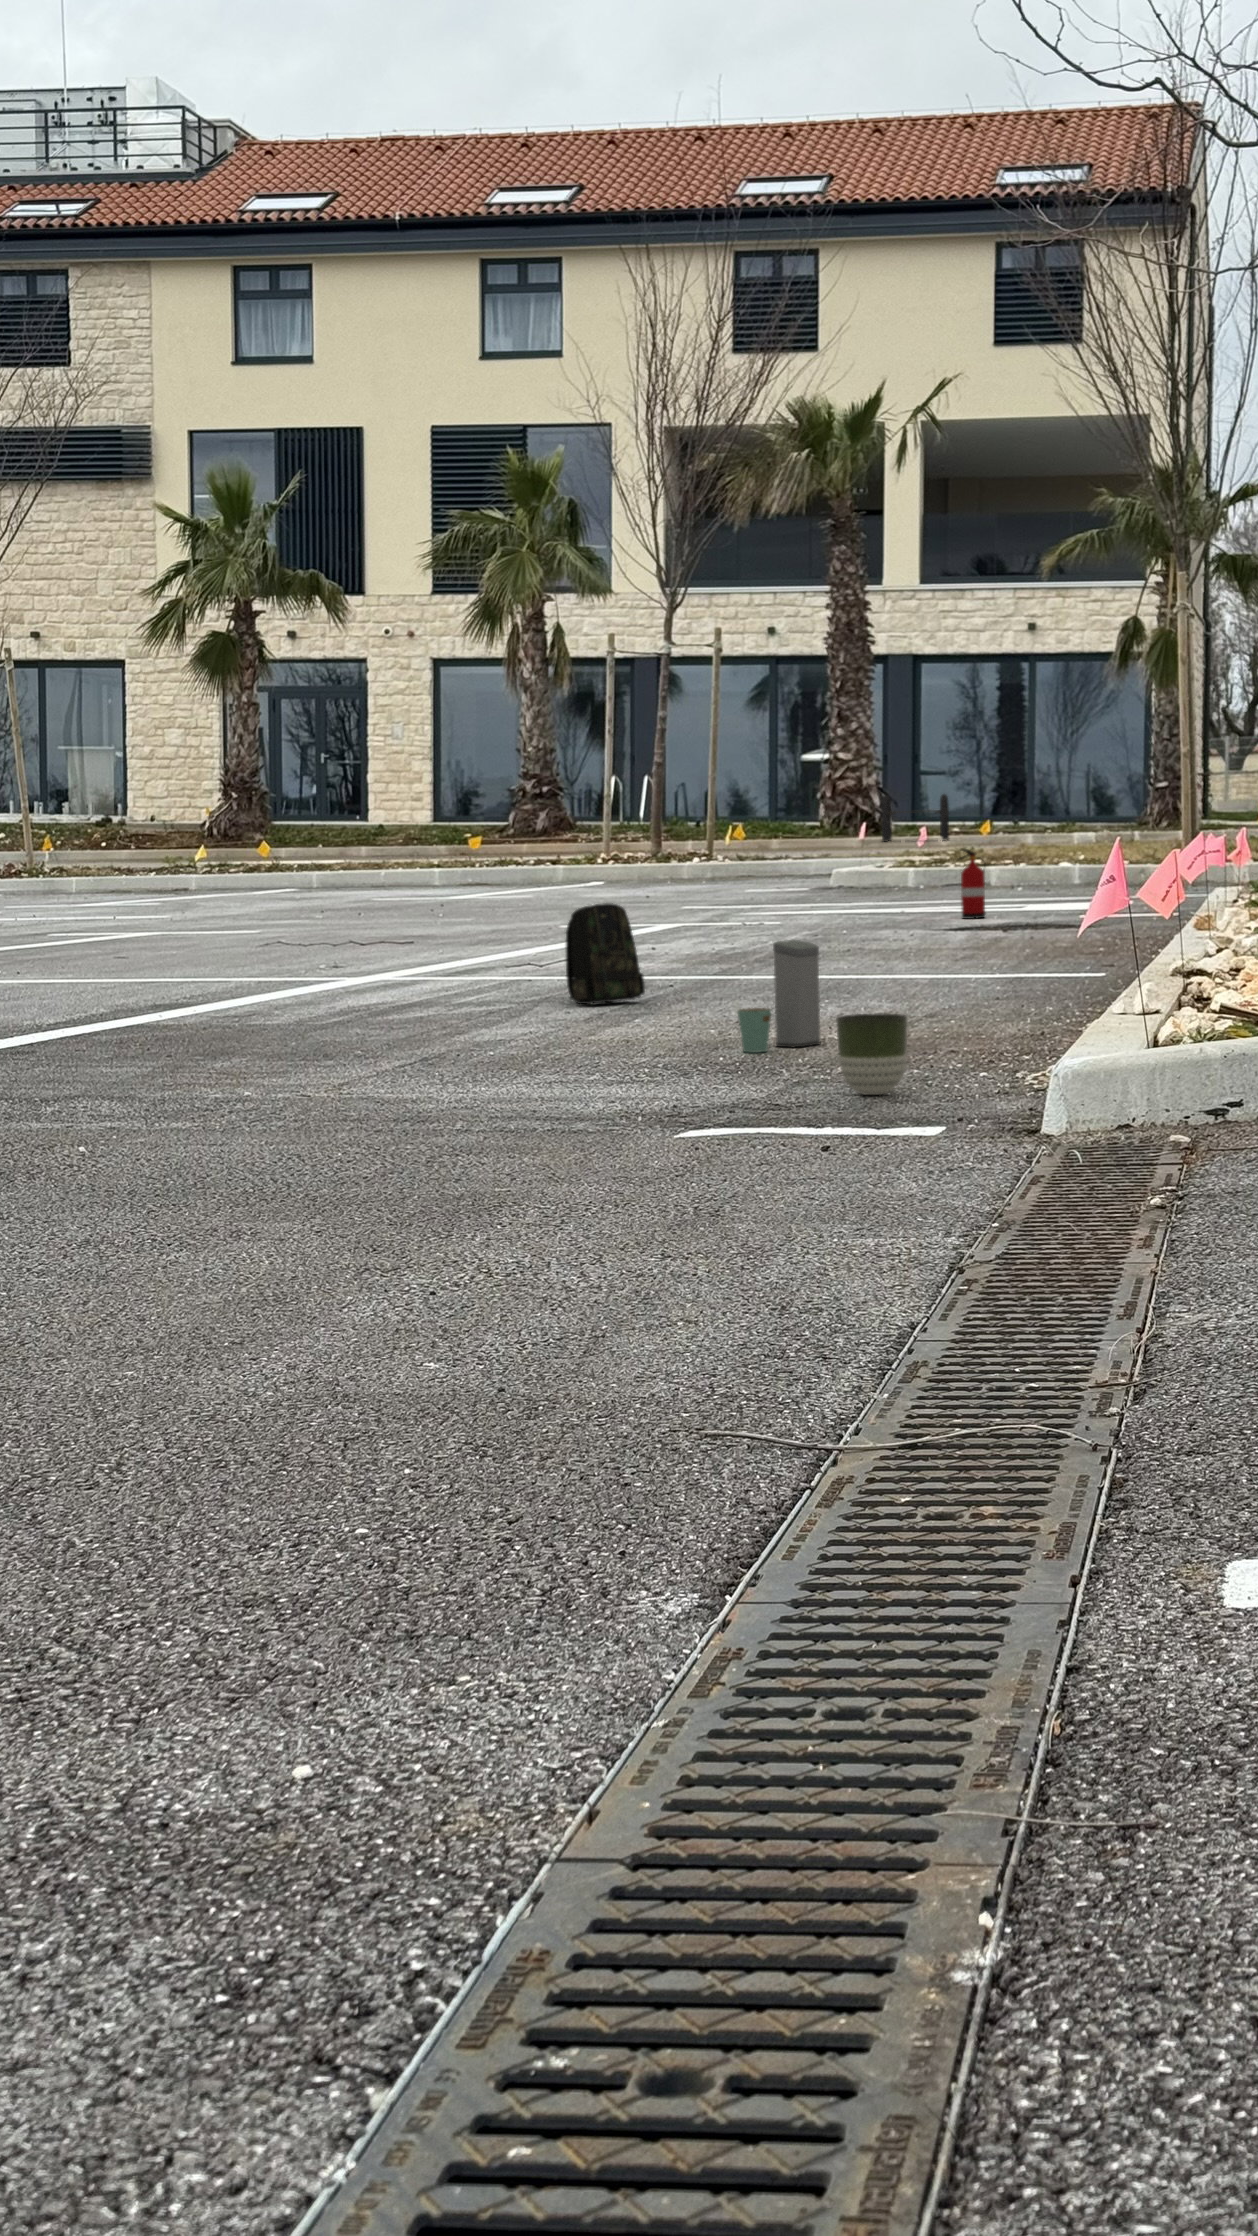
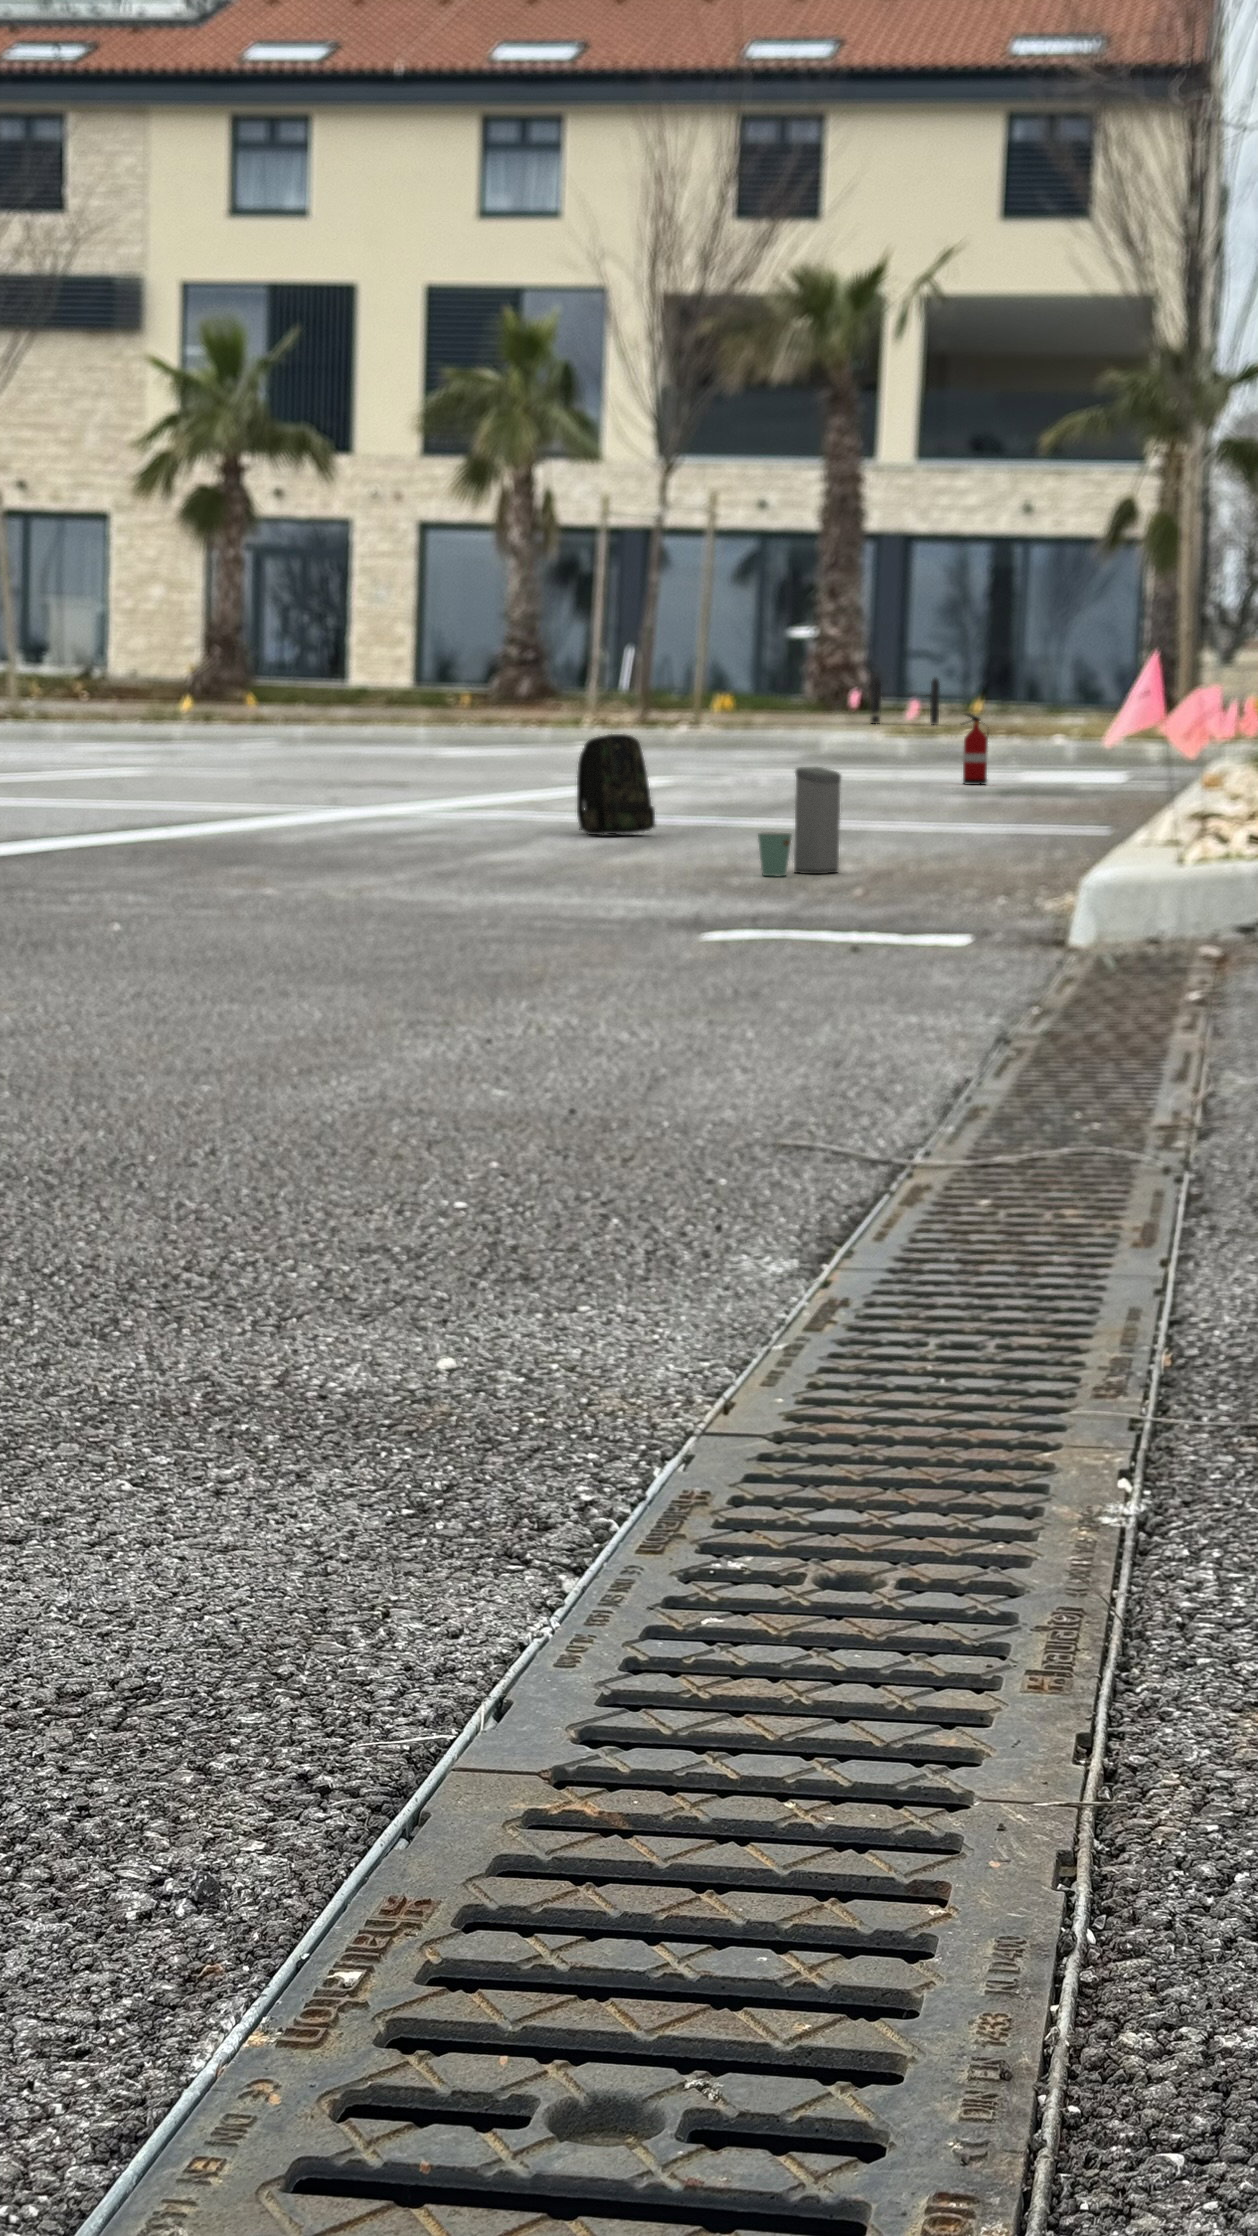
planter: present [836,1014,908,1095] -> none [865,831,937,912]

